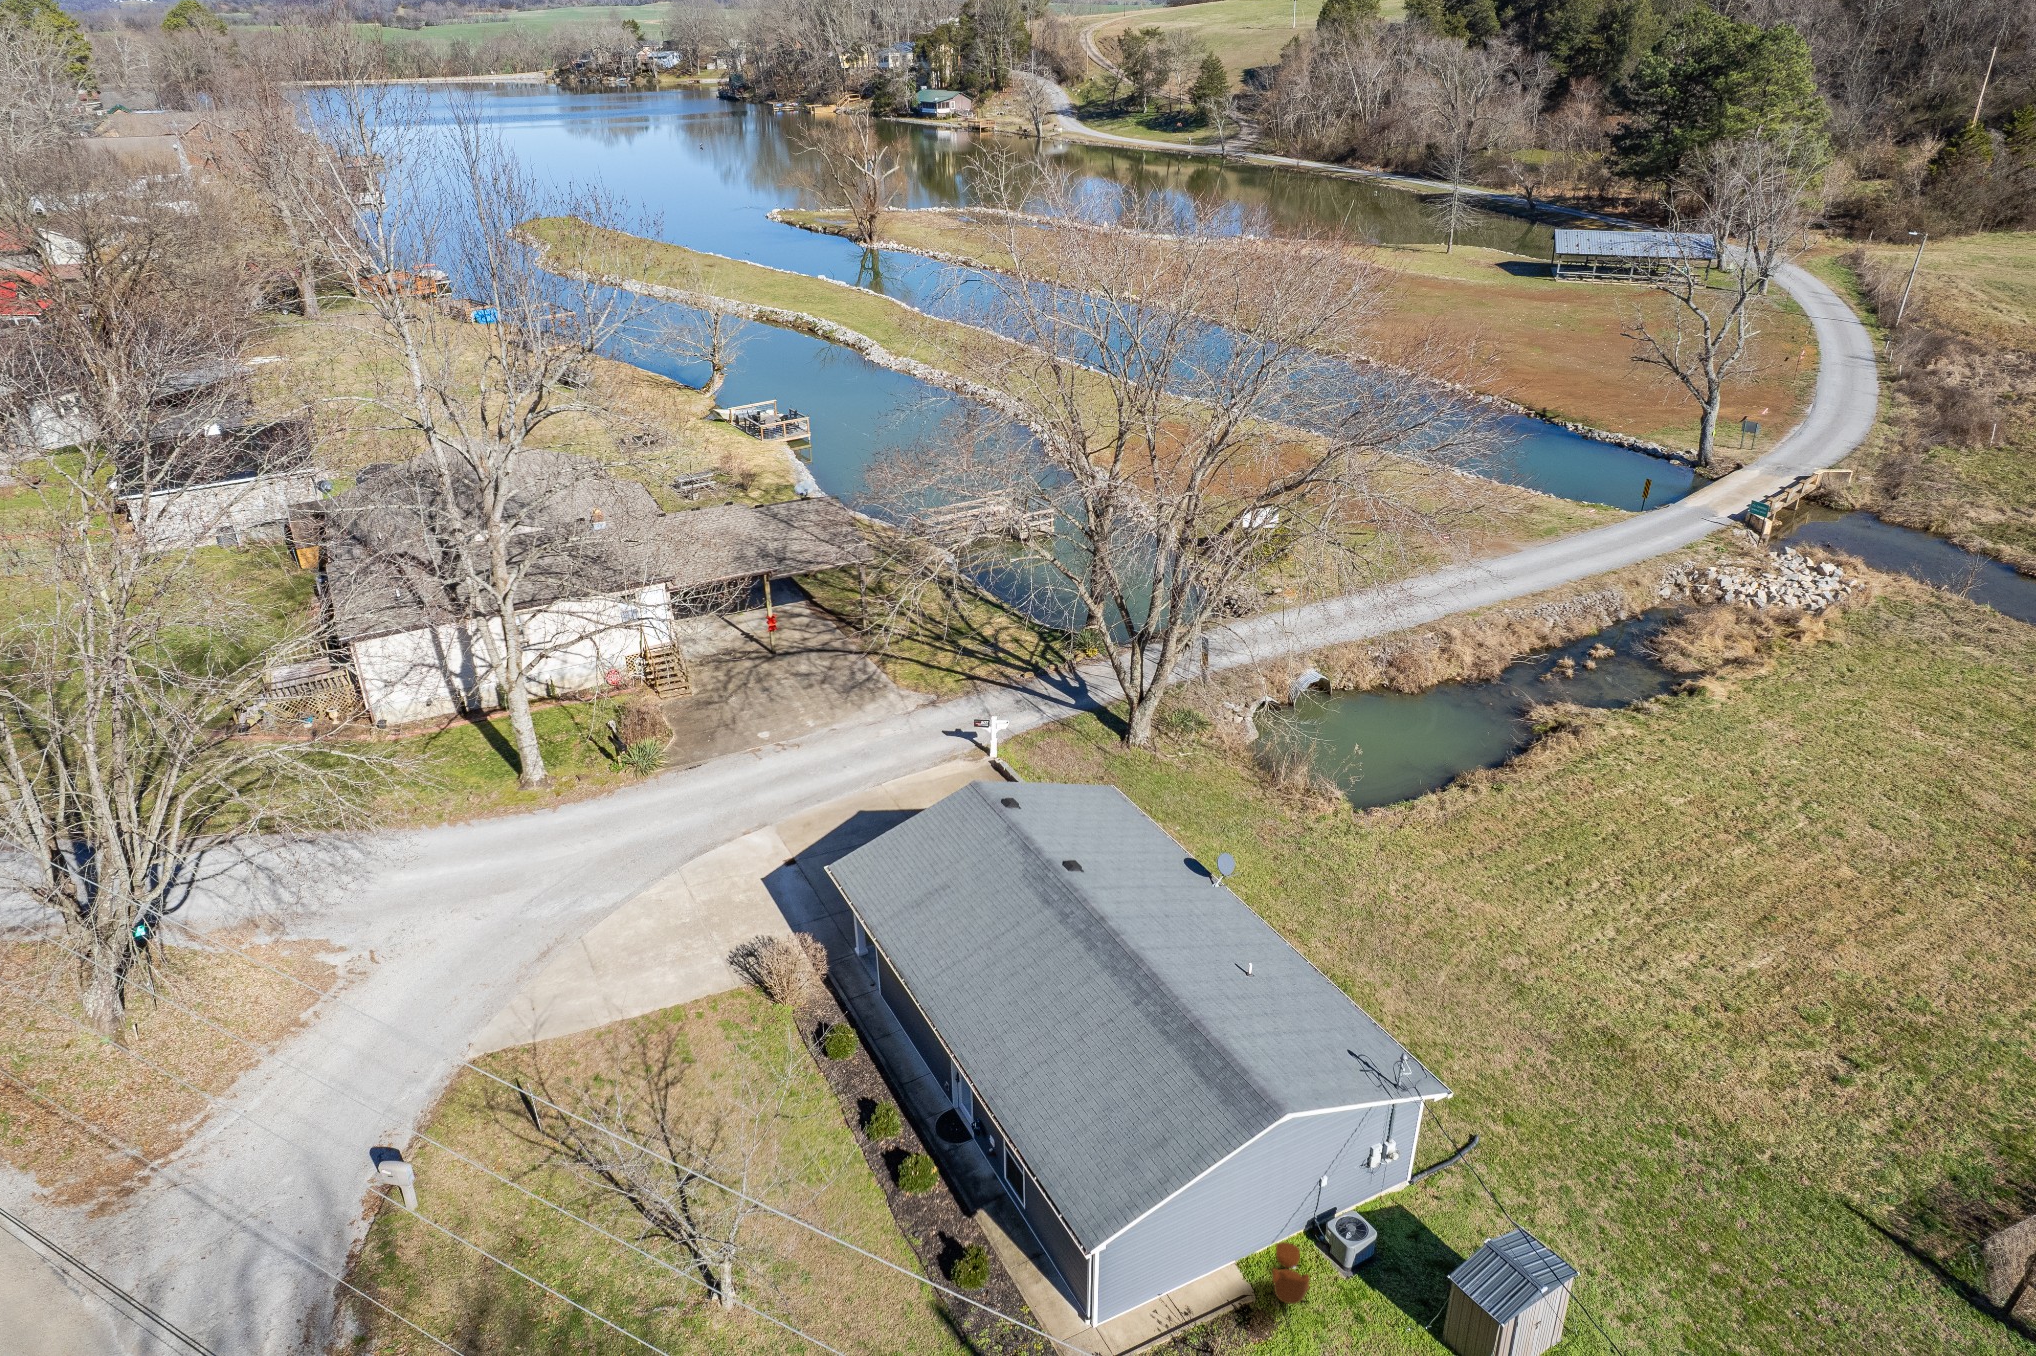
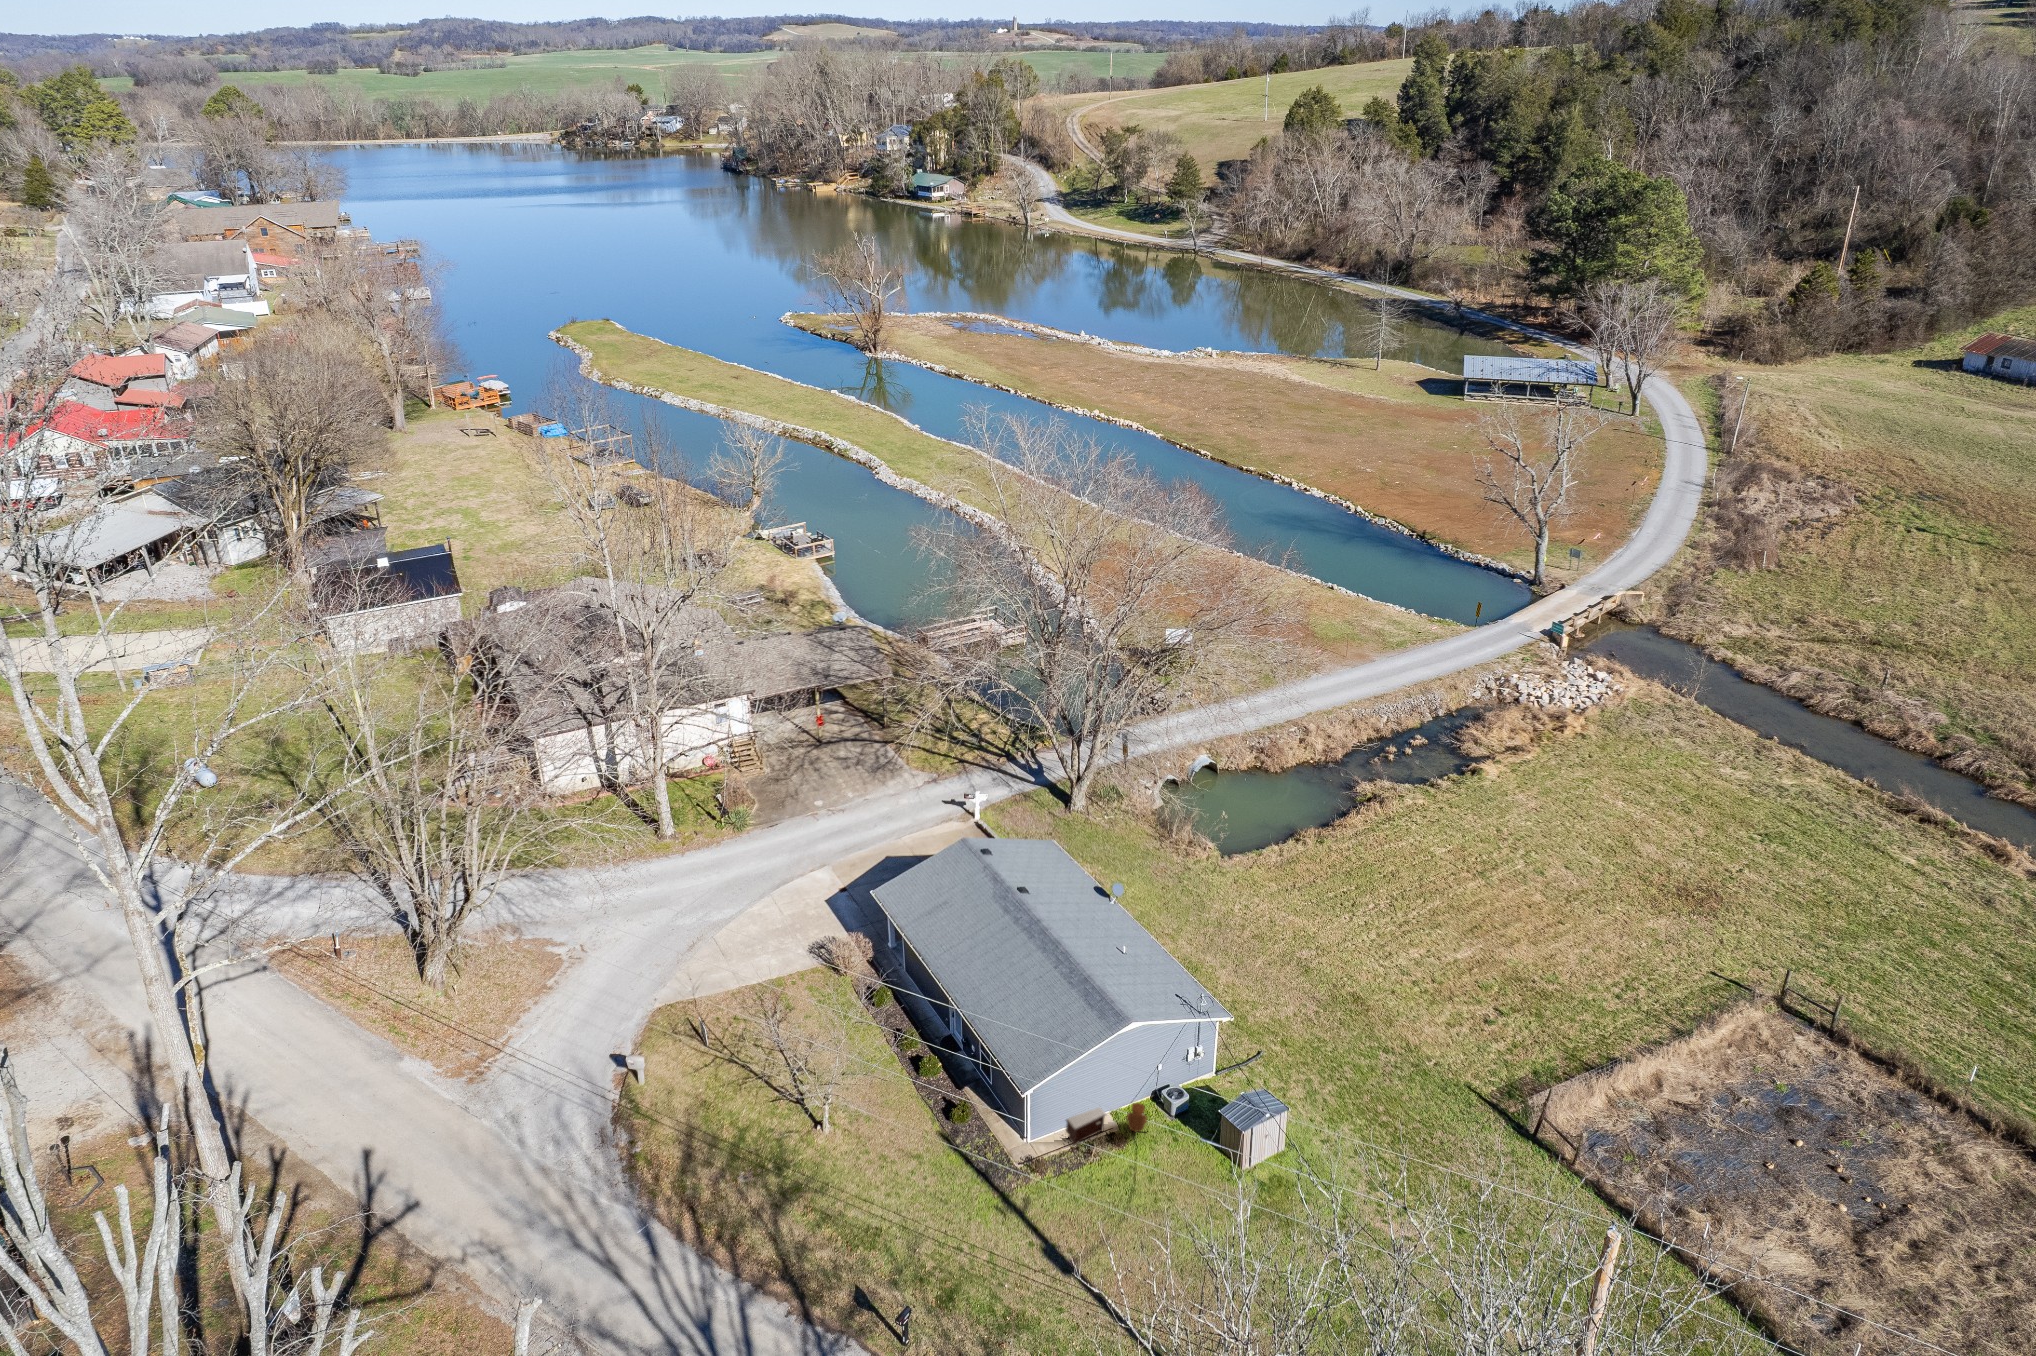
bench: none [1162,1251,1236,1333] -> present [1066,1108,1106,1145]

